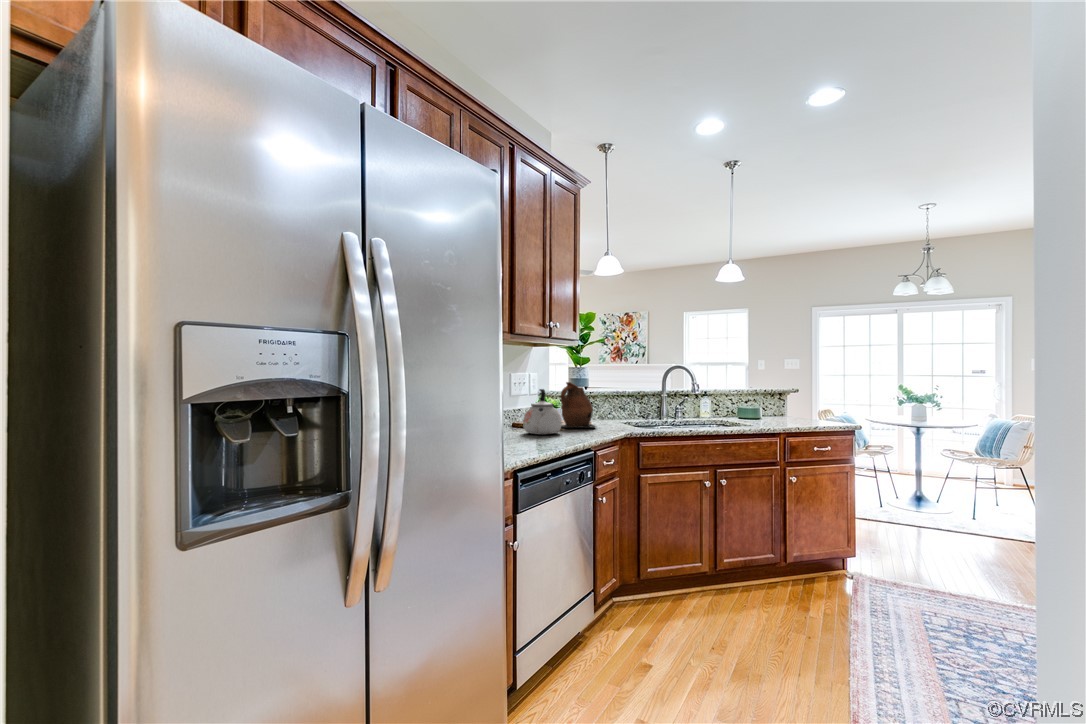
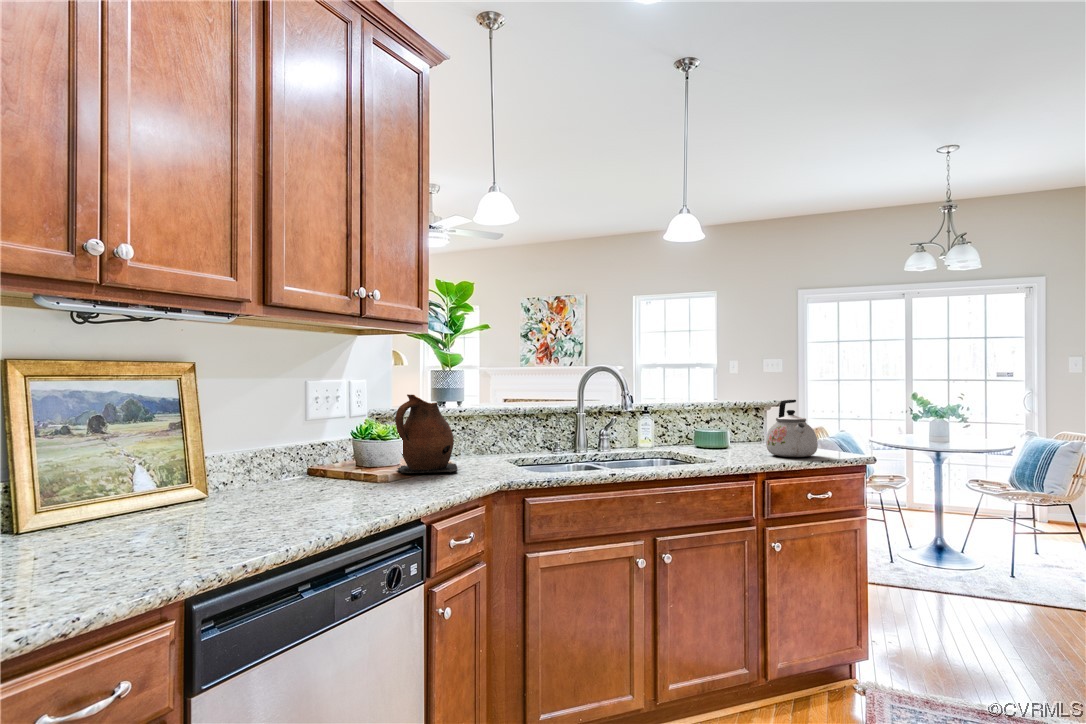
kettle: present [523,389,561,435] -> present [766,400,818,457]

